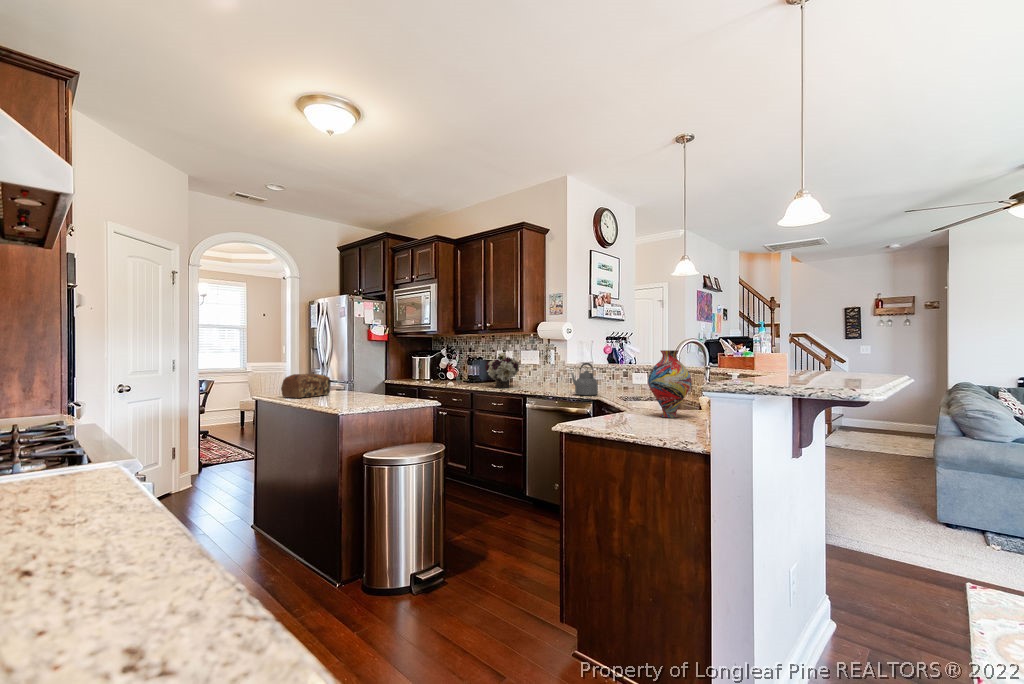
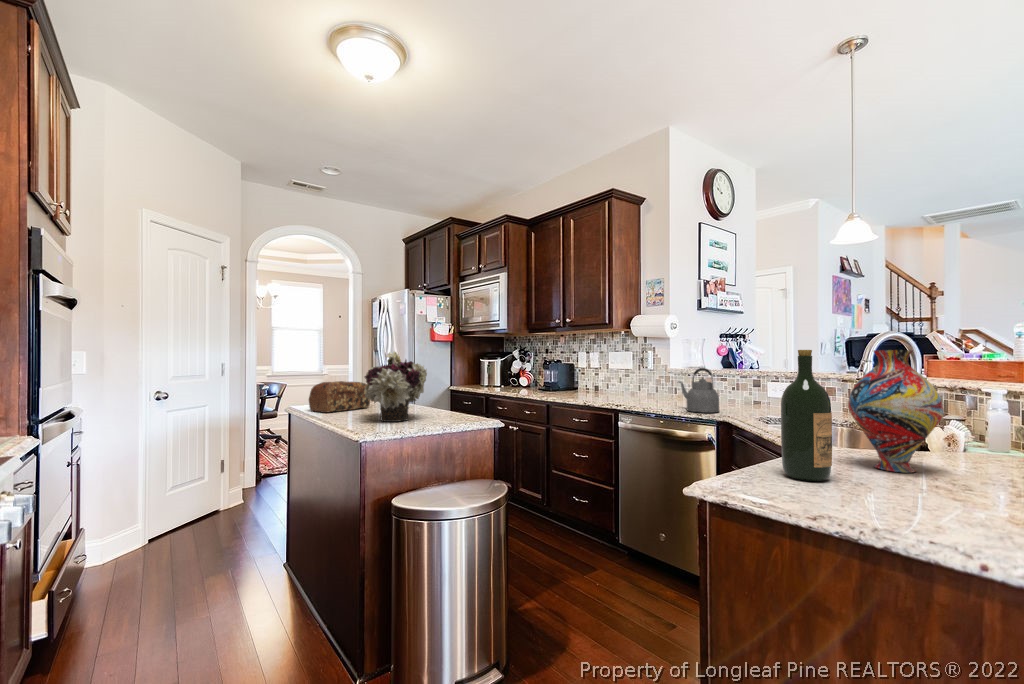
wine bottle: none [607,350,631,421] -> present [781,350,832,481]
flower arrangement: present [485,353,520,388] -> present [365,351,427,422]

